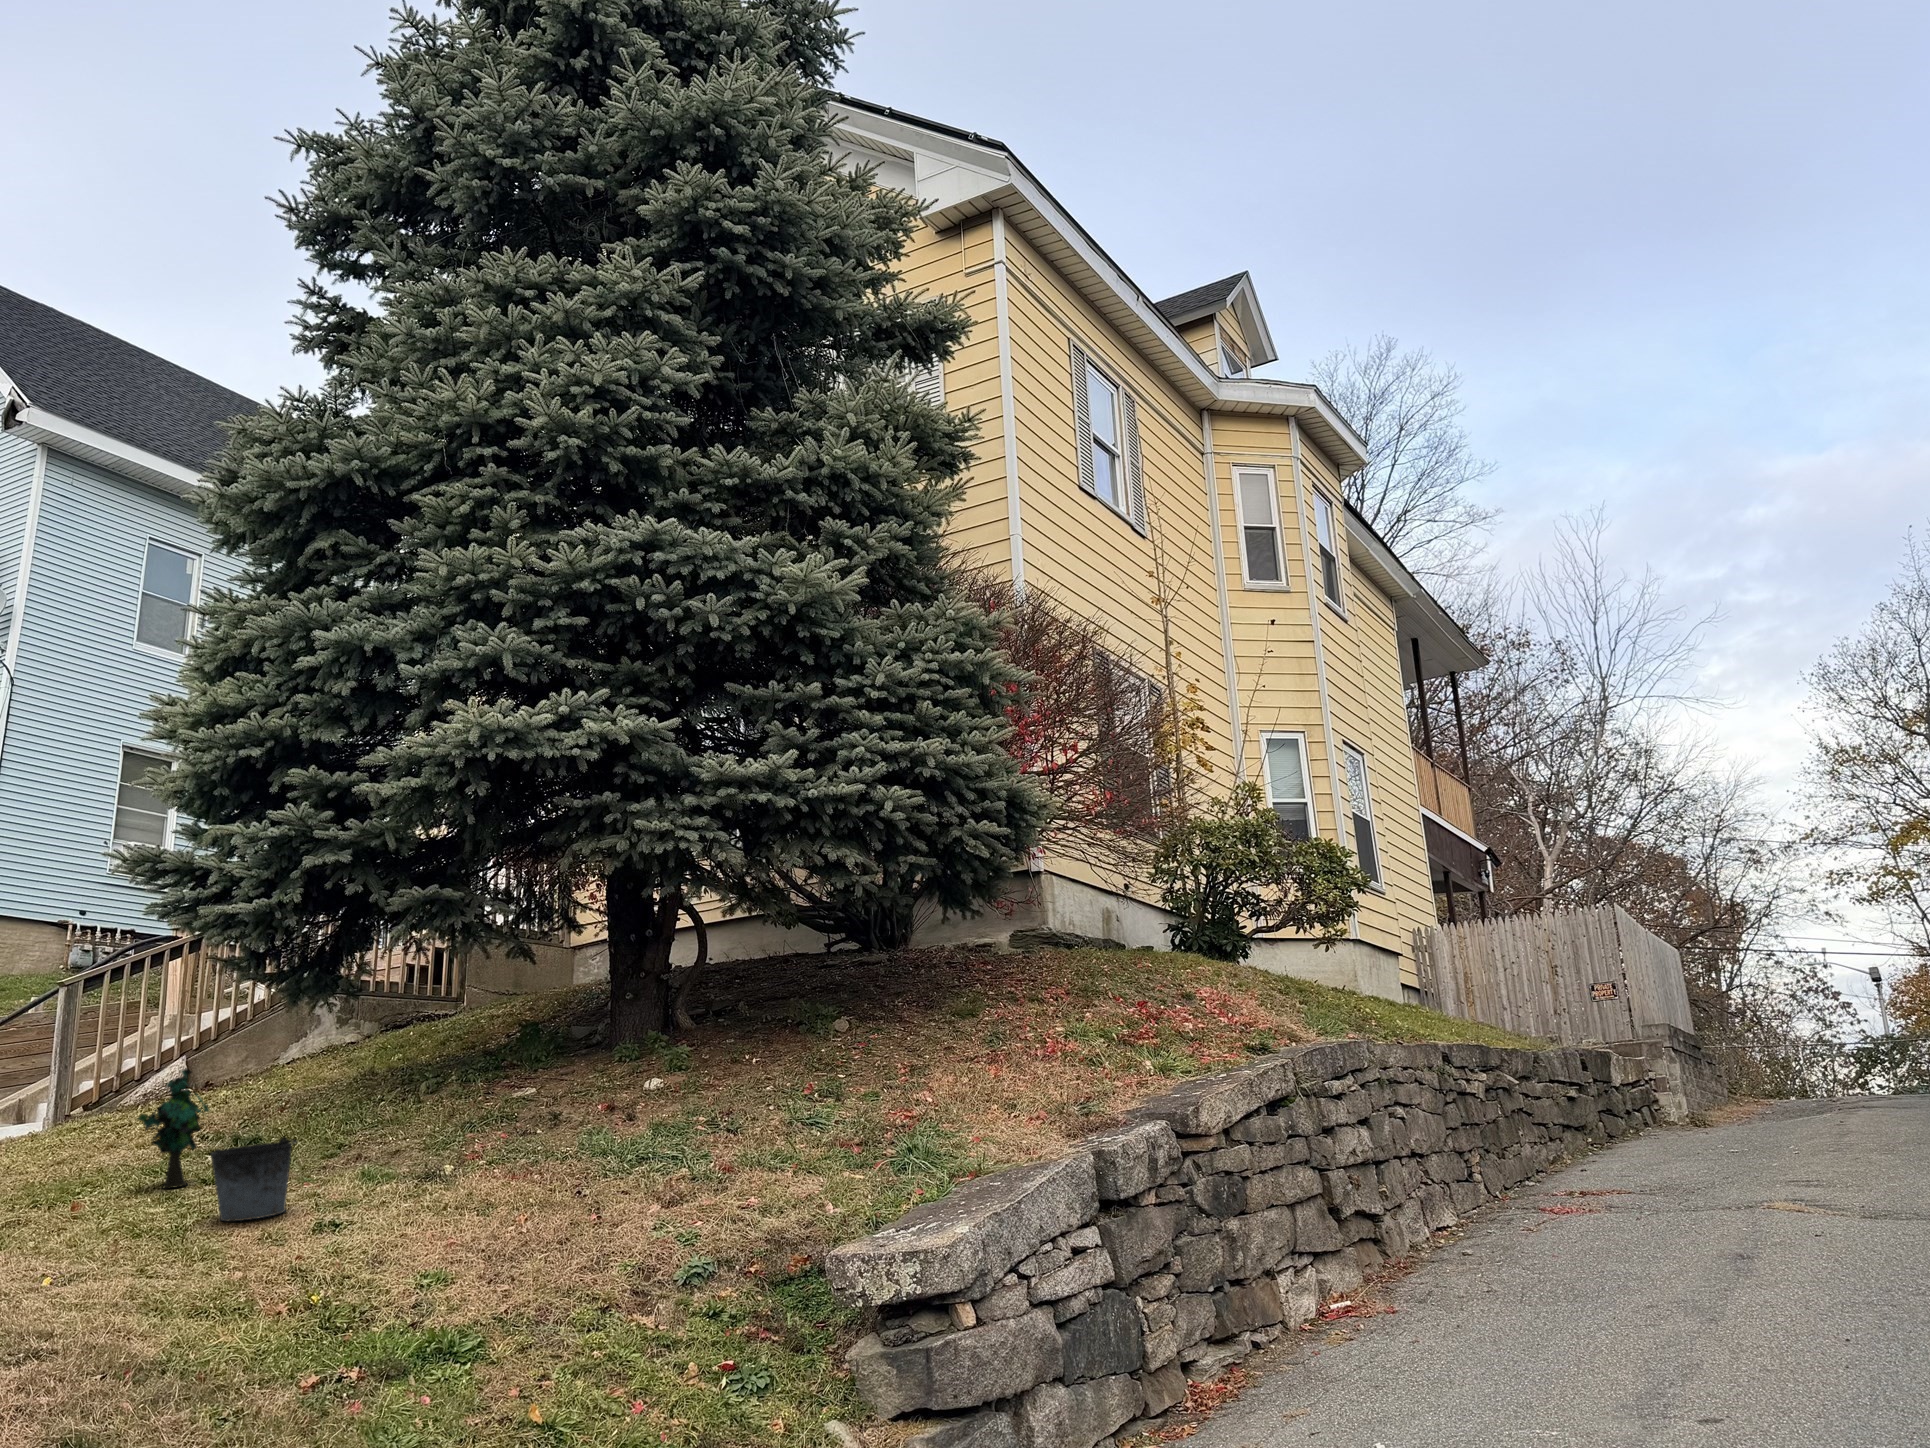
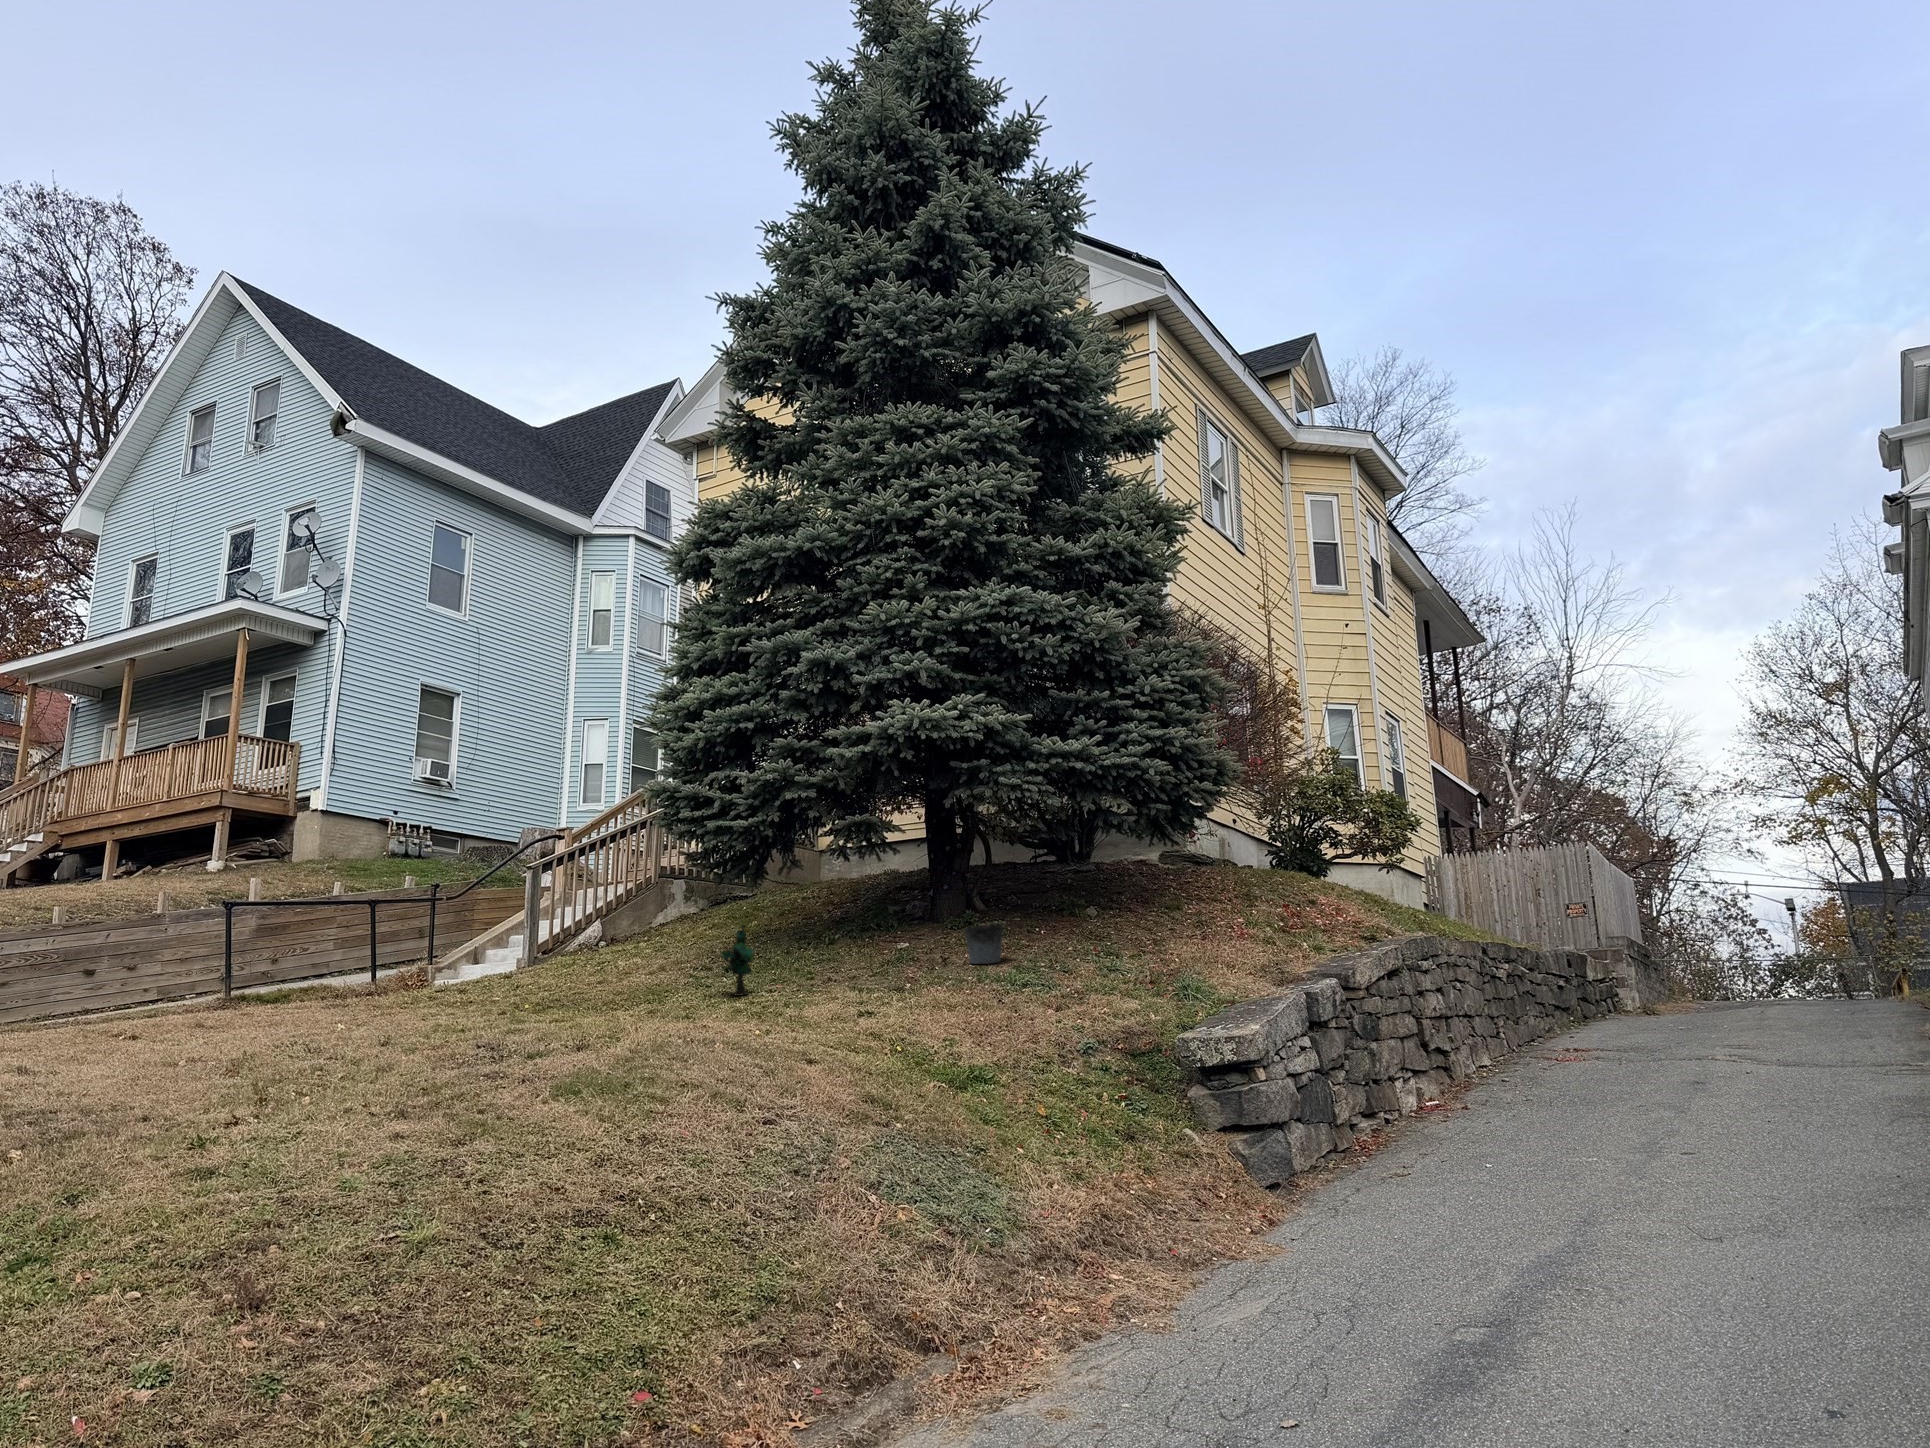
bucket: present [211,1137,297,1221] -> present [965,923,1004,964]

